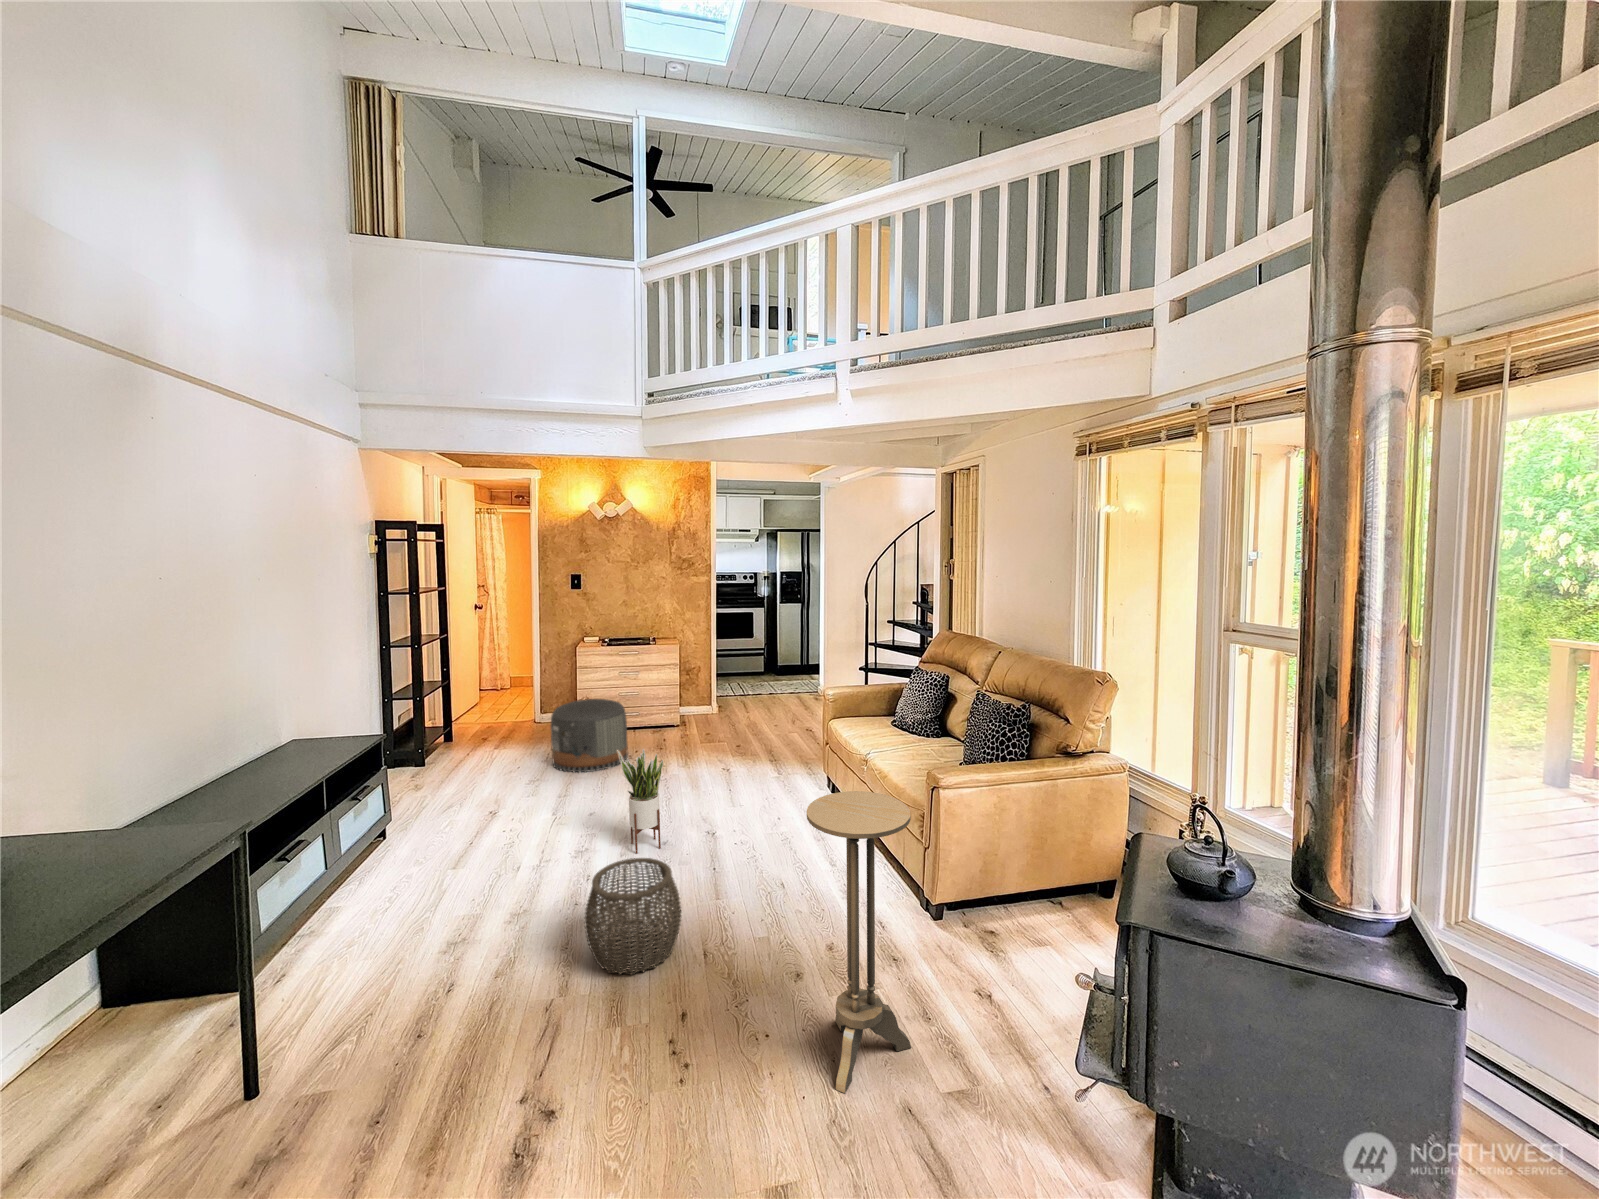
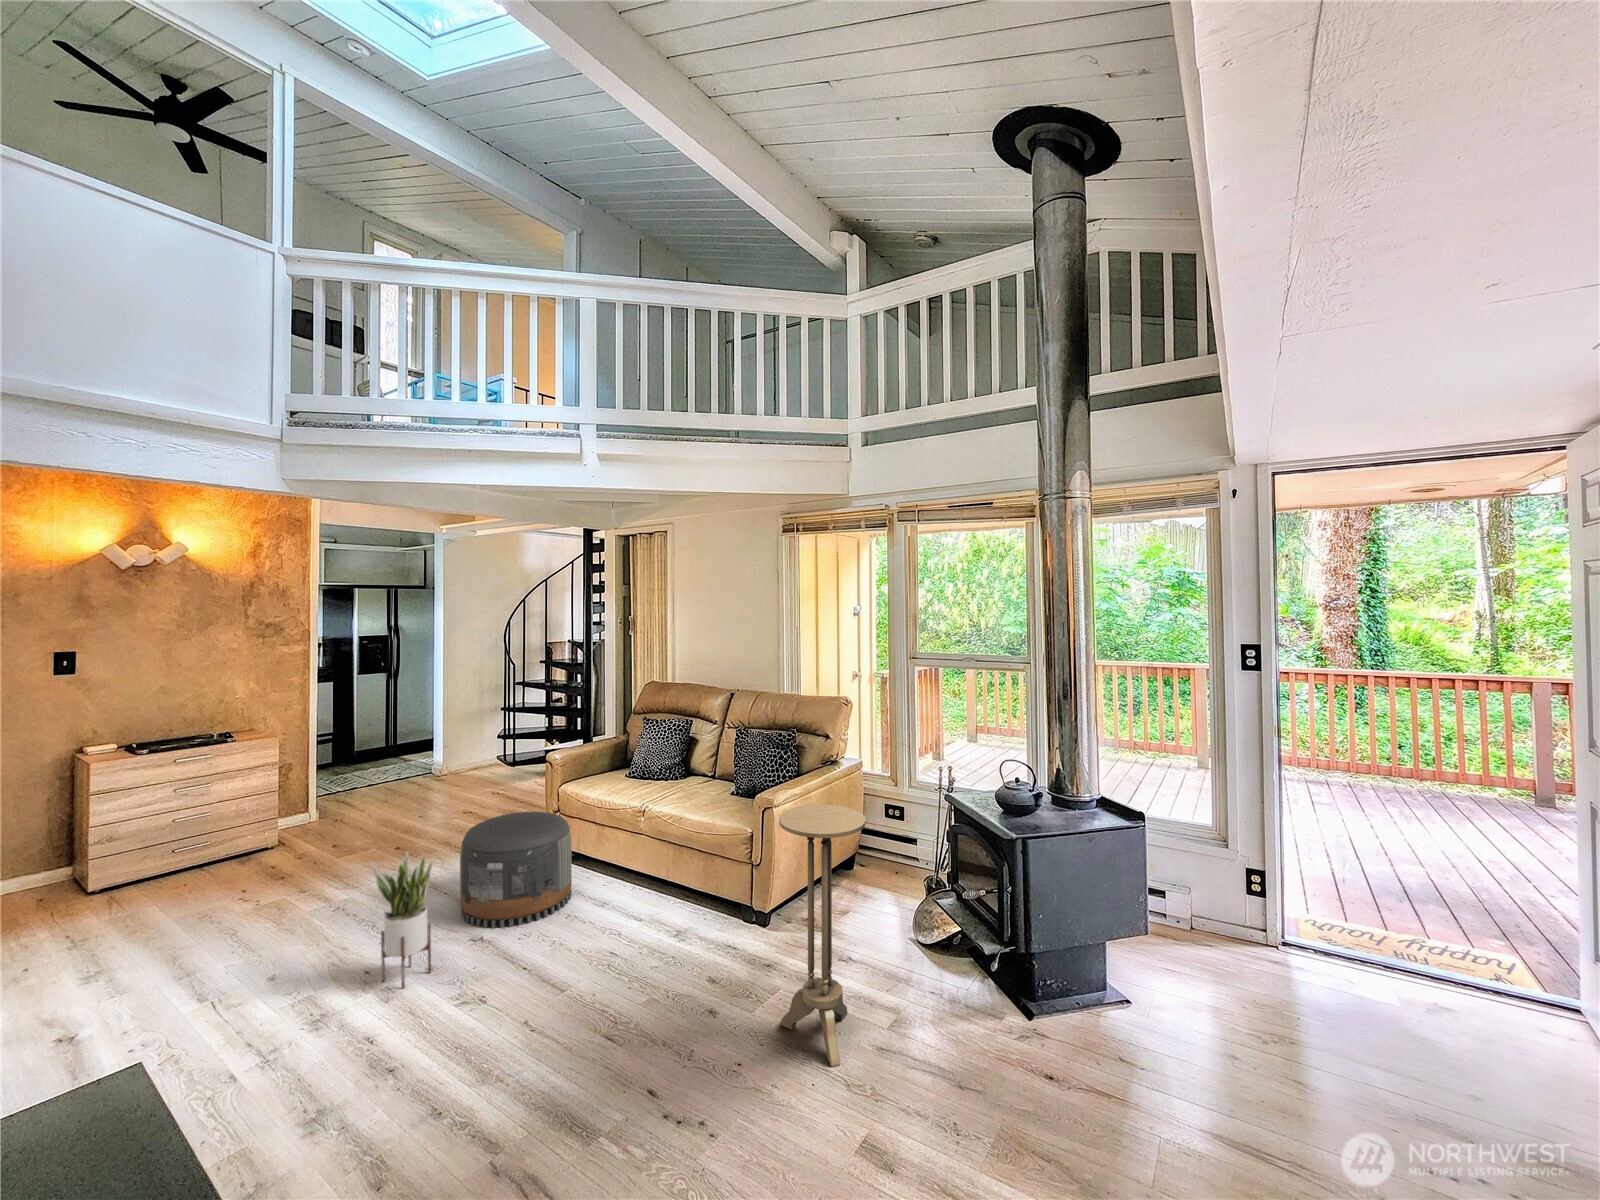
pouf: present [551,699,628,772] -> present [460,812,572,928]
woven basket: present [584,858,682,974] -> none [468,955,589,1104]

